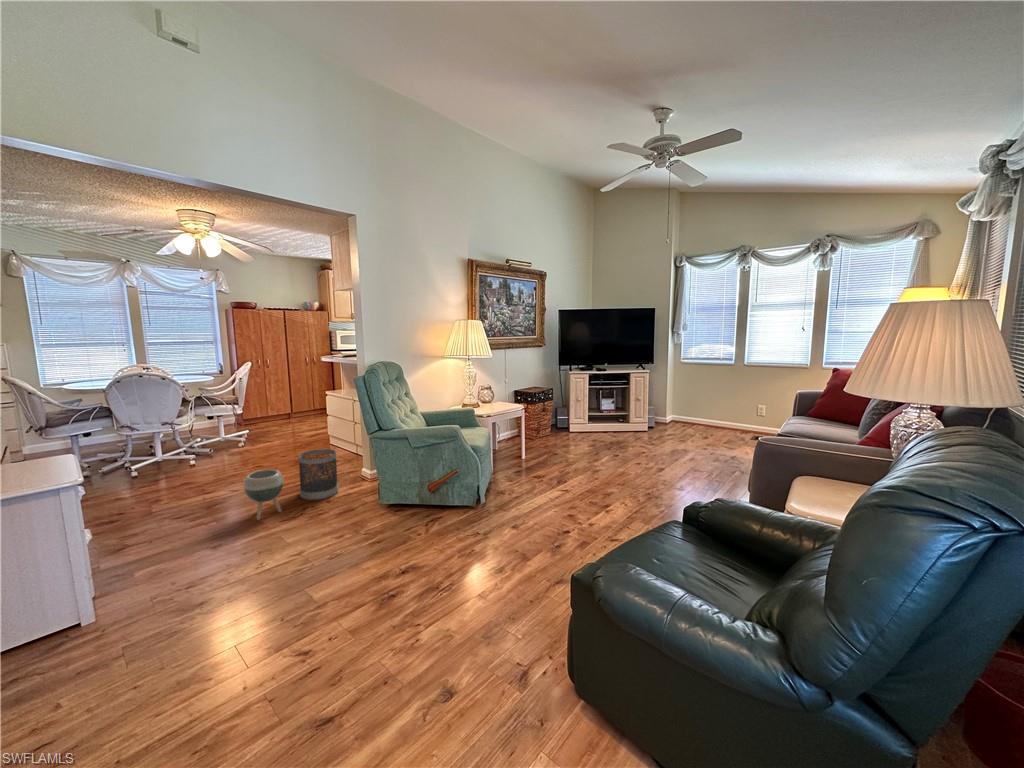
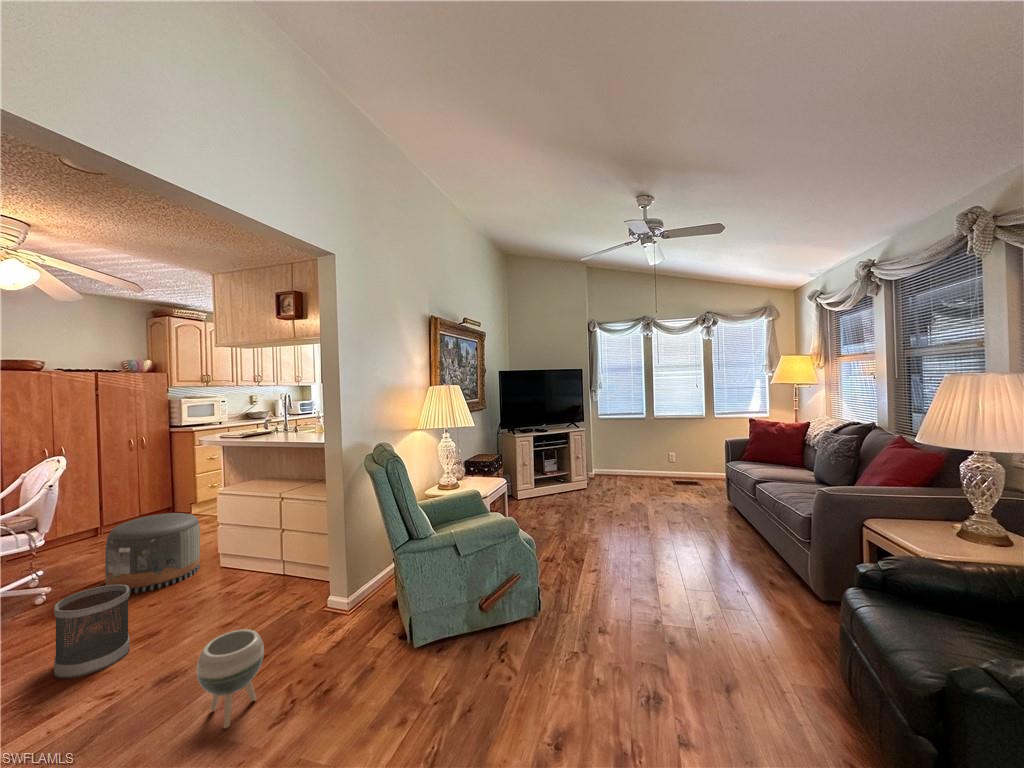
pouf: none [266,404,321,450] -> present [105,513,200,594]
wastebasket: present [298,449,338,500] -> present [54,585,130,678]

